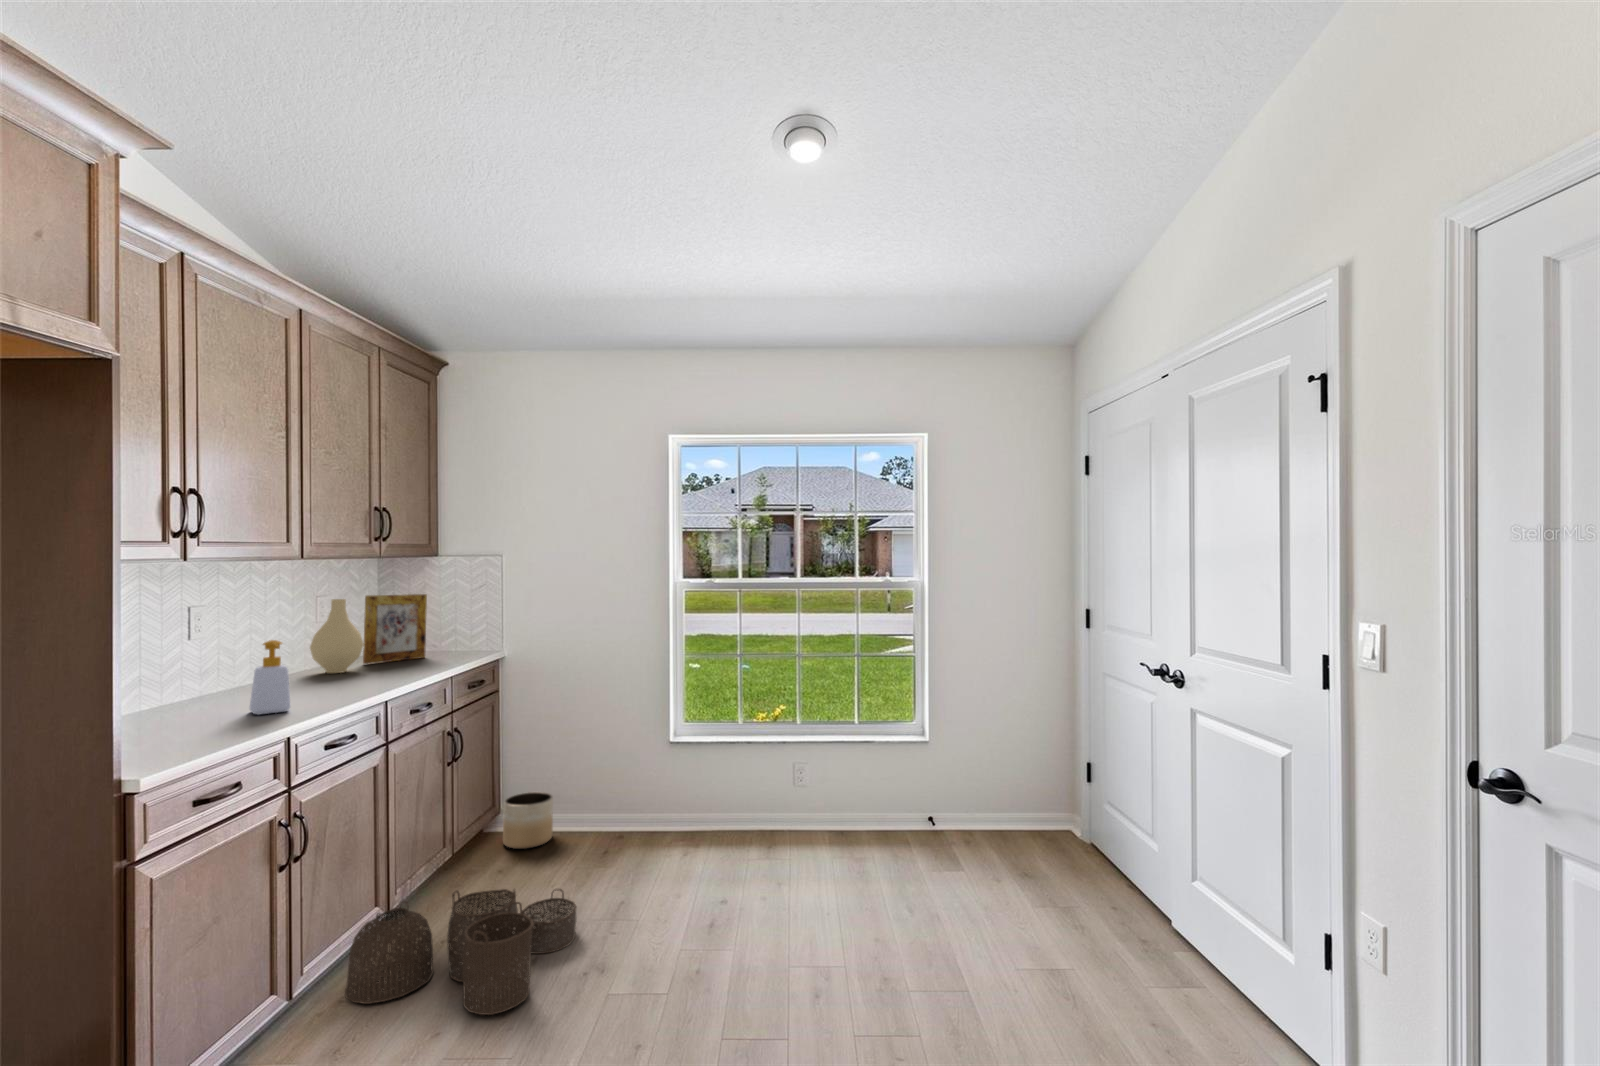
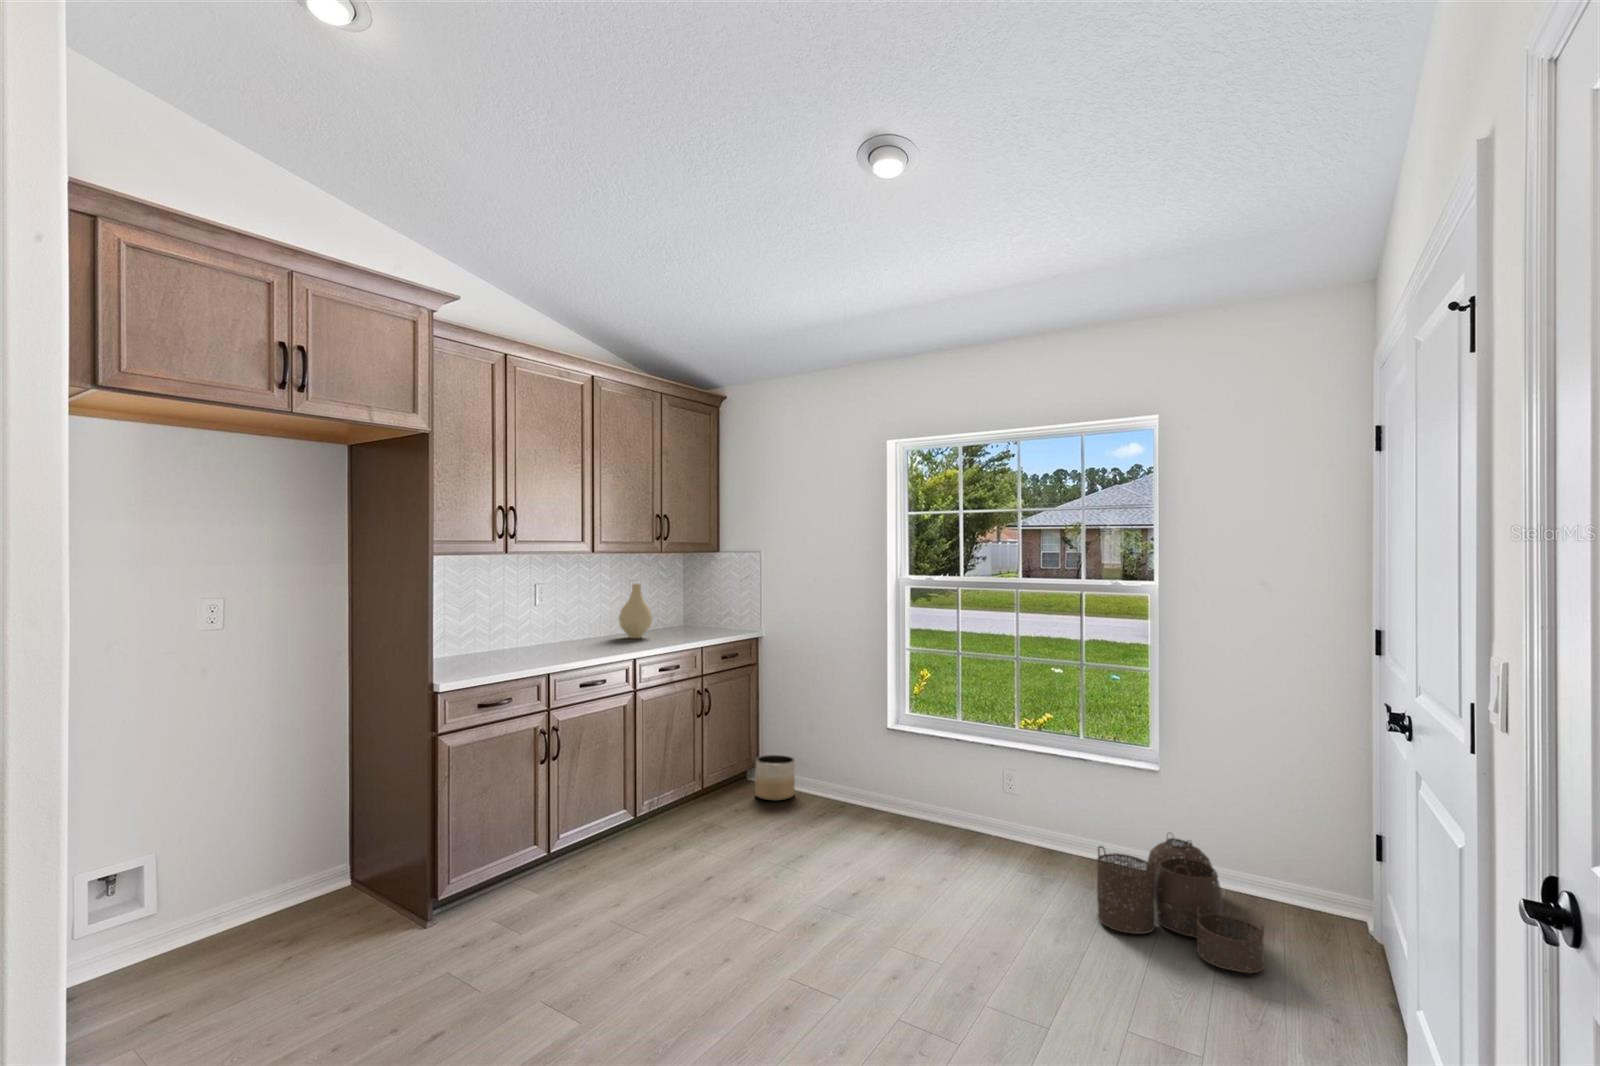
picture frame: present [363,594,427,664] -> none [660,582,708,634]
soap bottle: present [250,640,290,715] -> none [543,610,567,659]
woven basket: present [345,889,577,1015] -> present [1097,833,1264,973]

